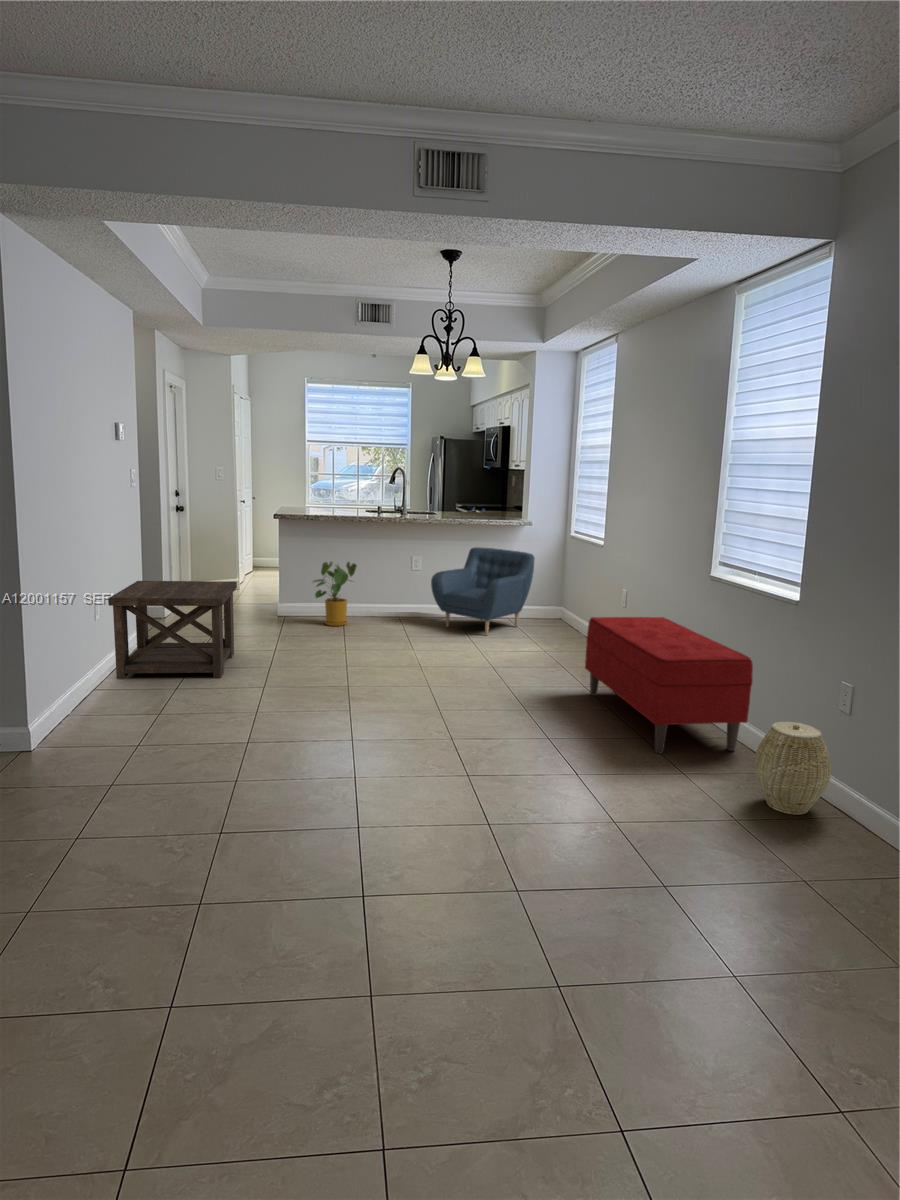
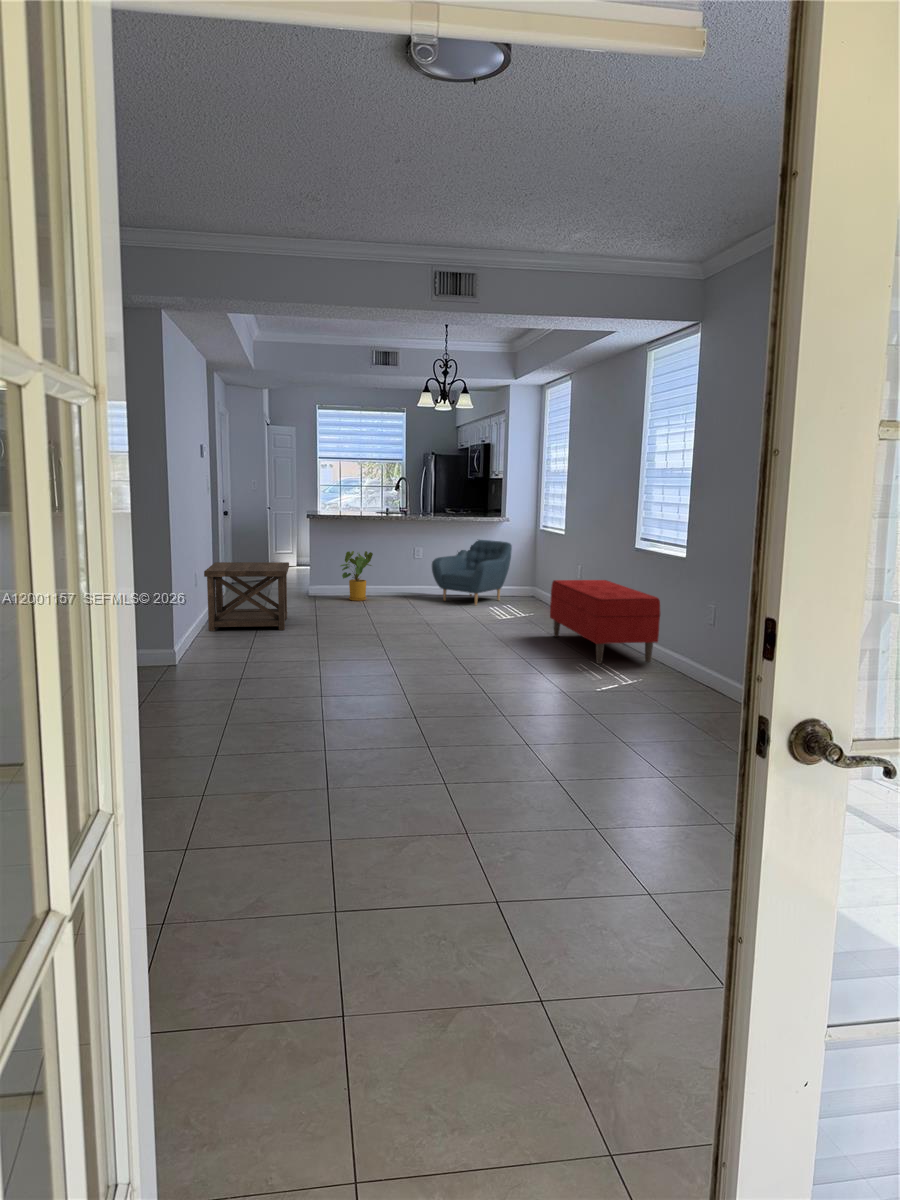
woven basket: present [754,722,831,815] -> none [656,631,703,688]

